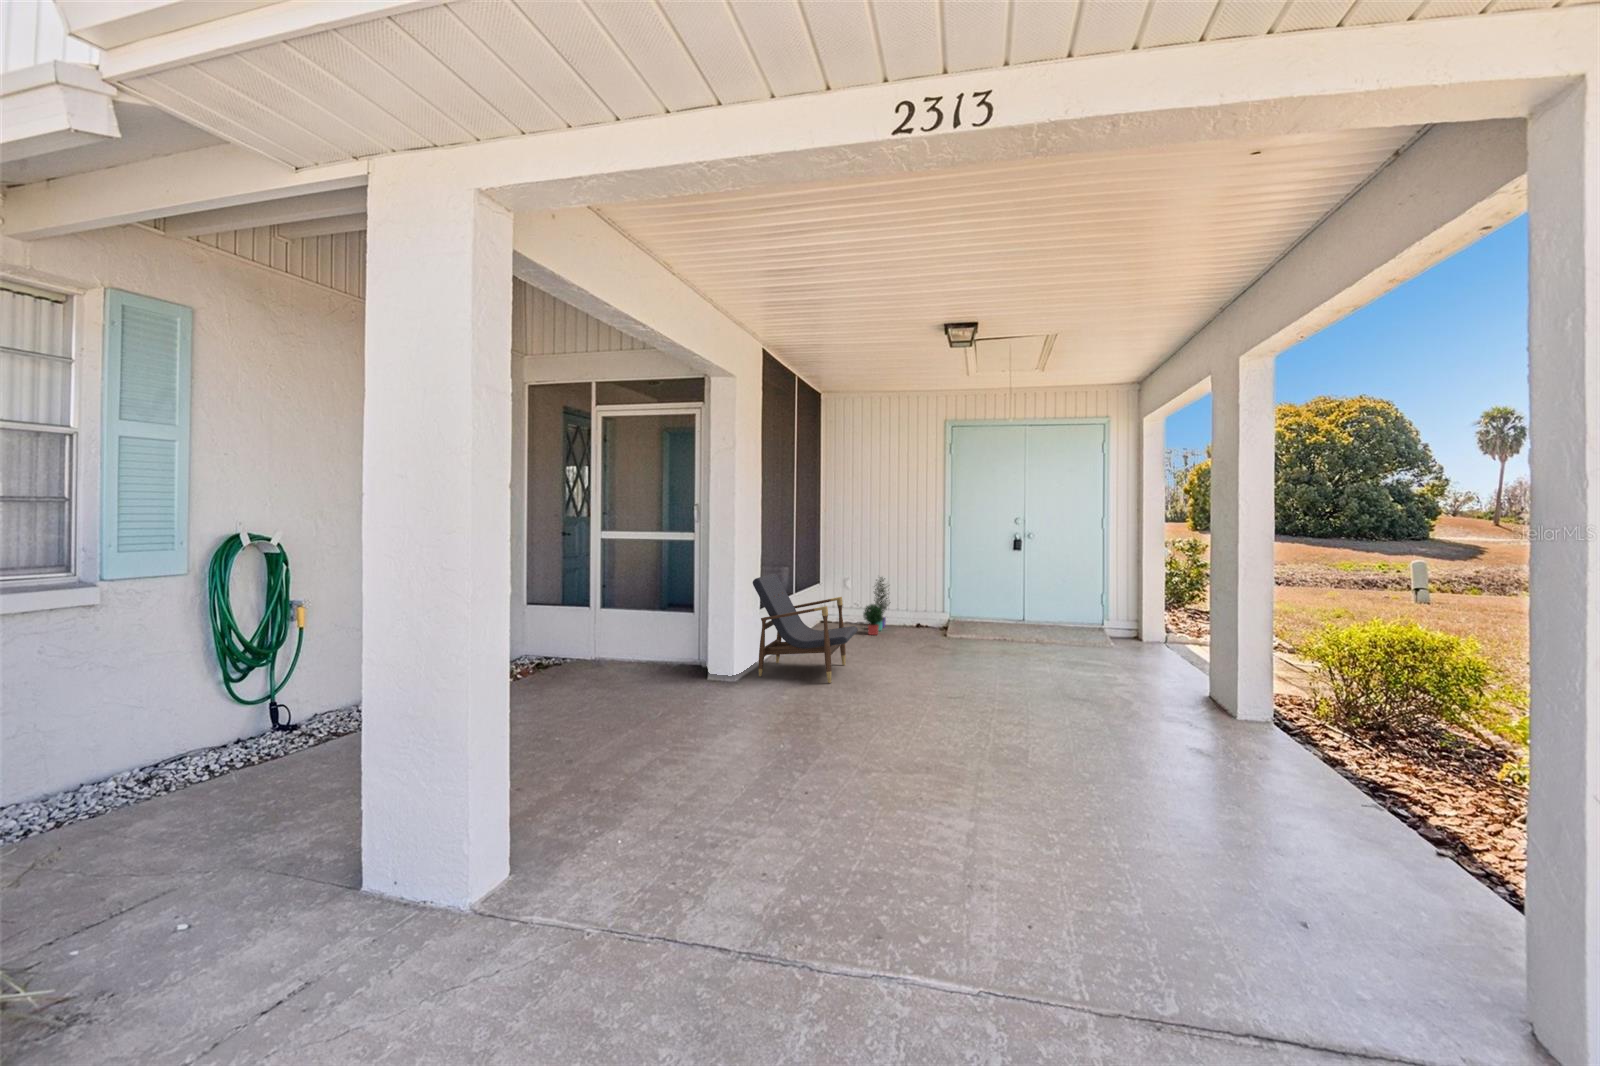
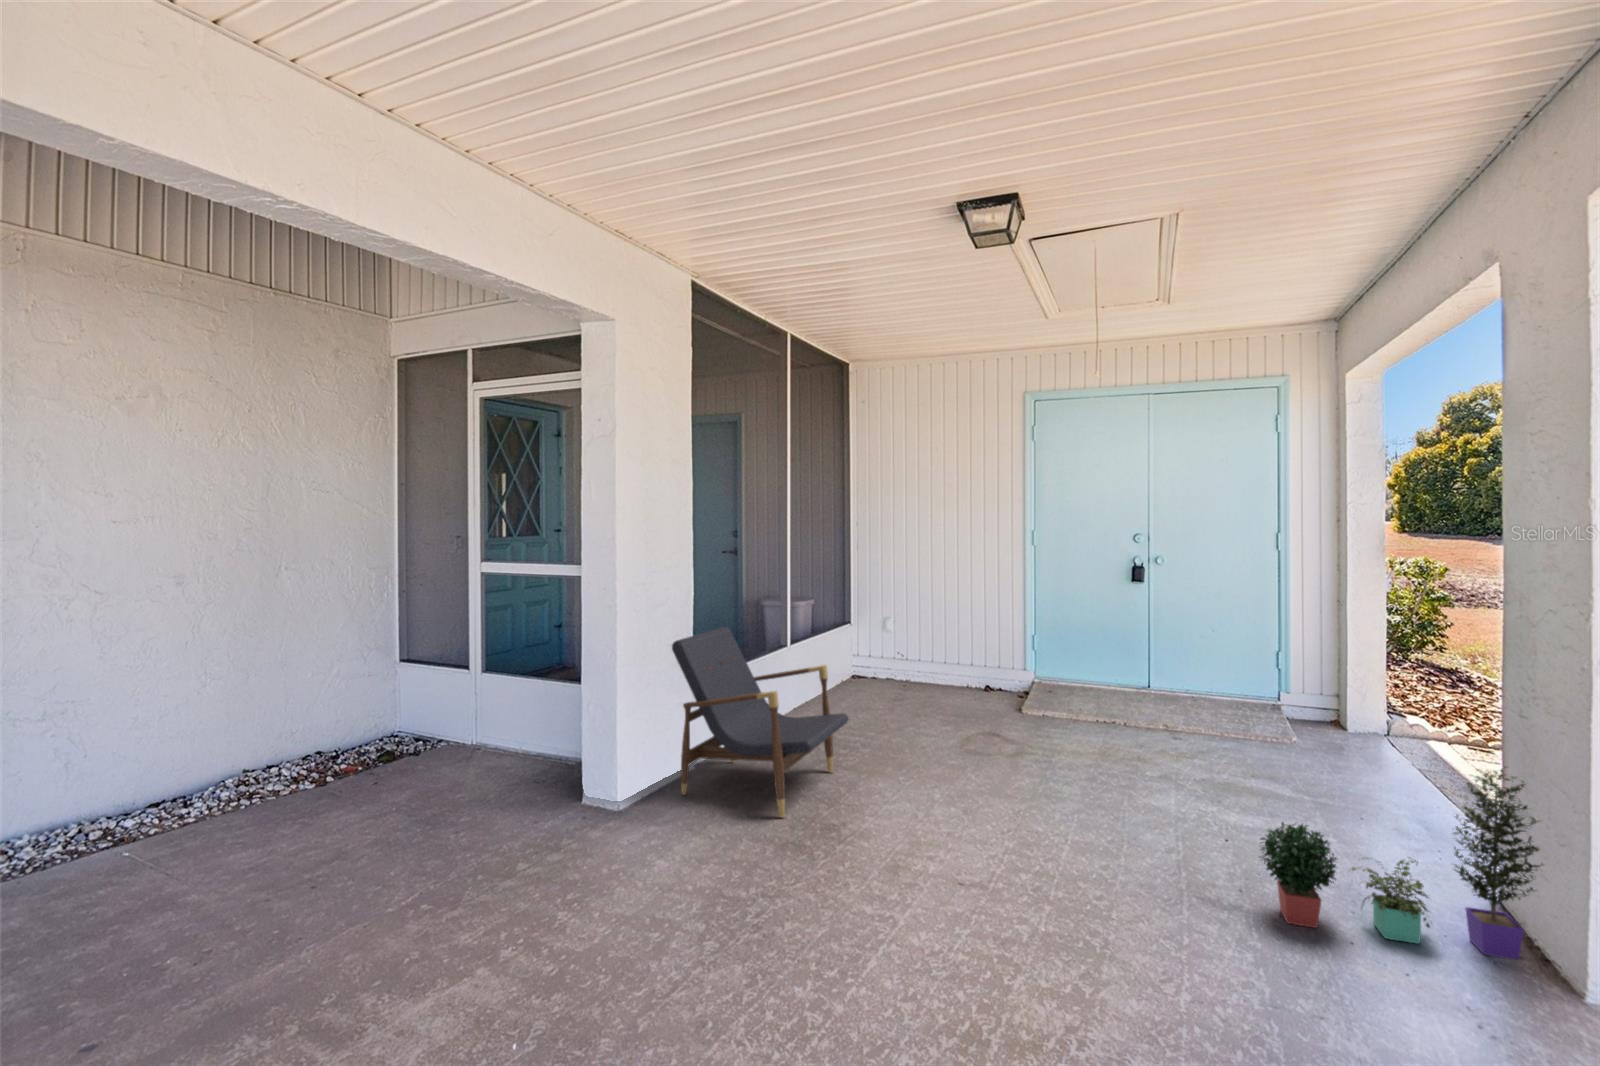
potted plant: present [863,577,890,635] -> present [1260,766,1543,960]

